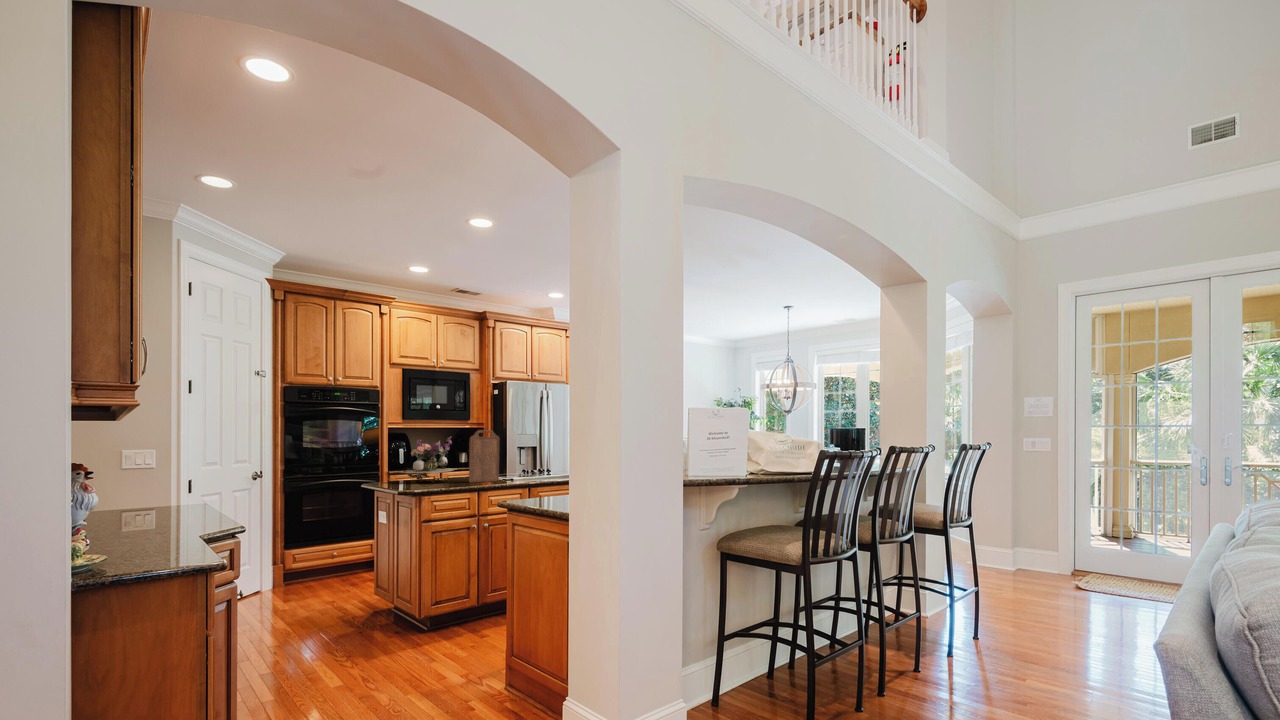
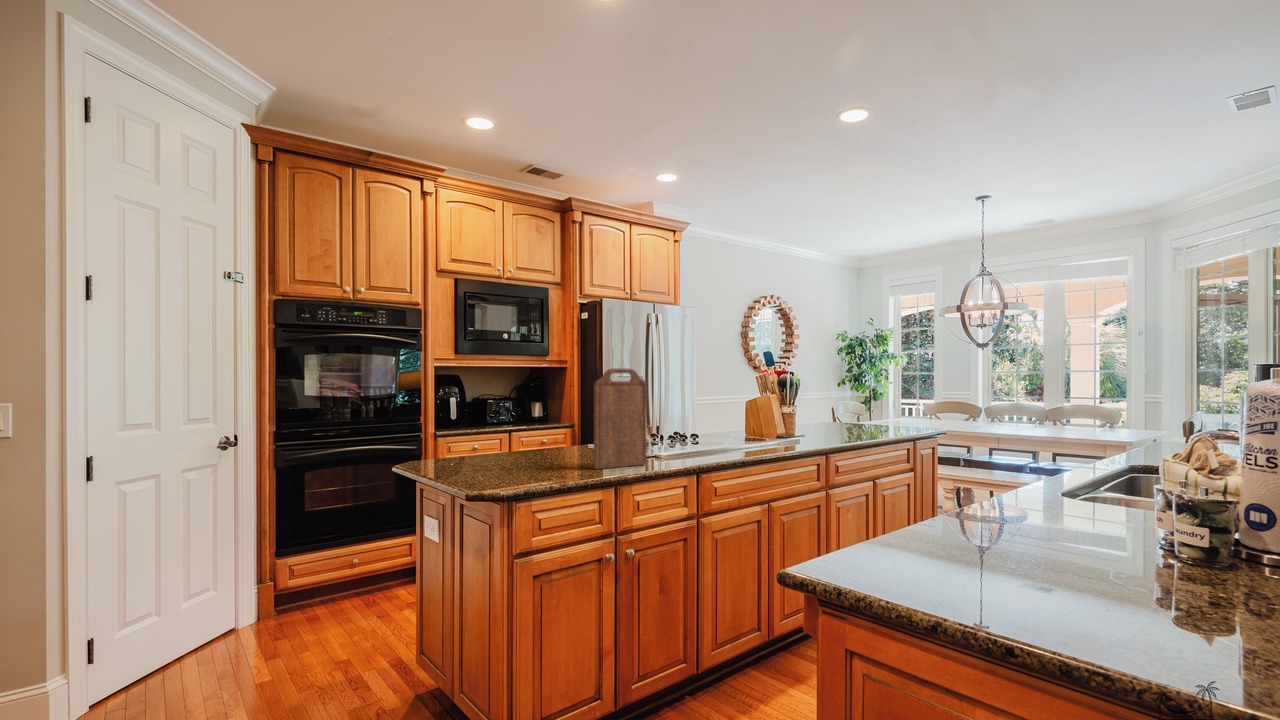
flower arrangement: present [401,437,455,481] -> none [461,380,565,464]

